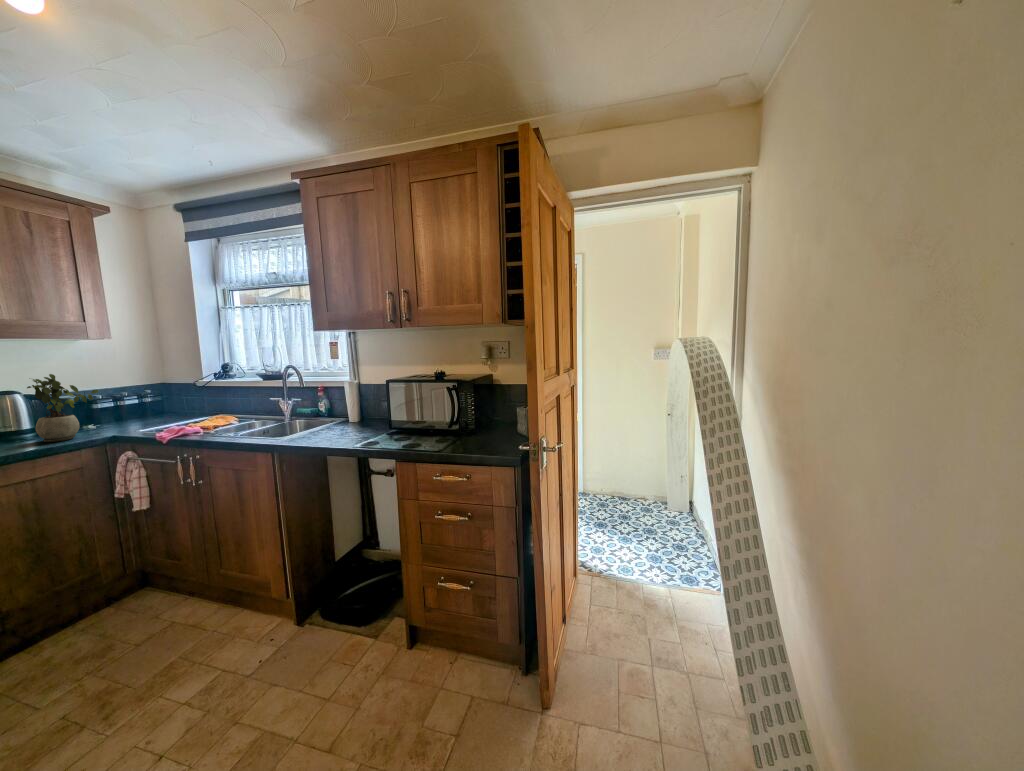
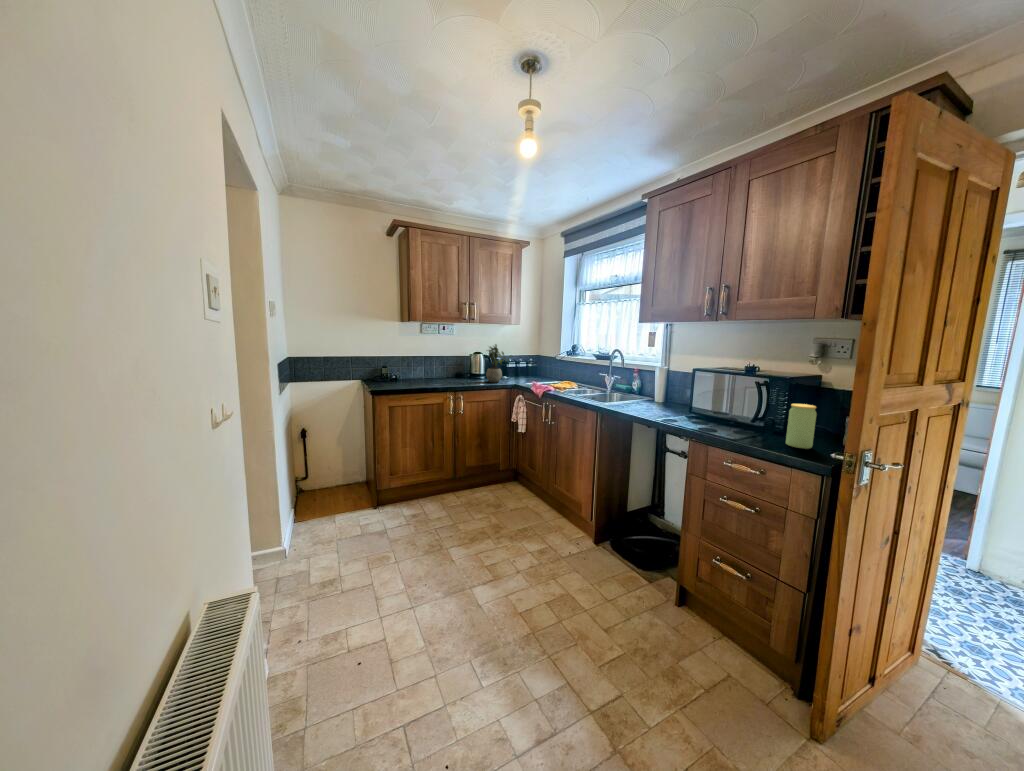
jar: none [478,403,499,445] -> present [786,404,817,449]

